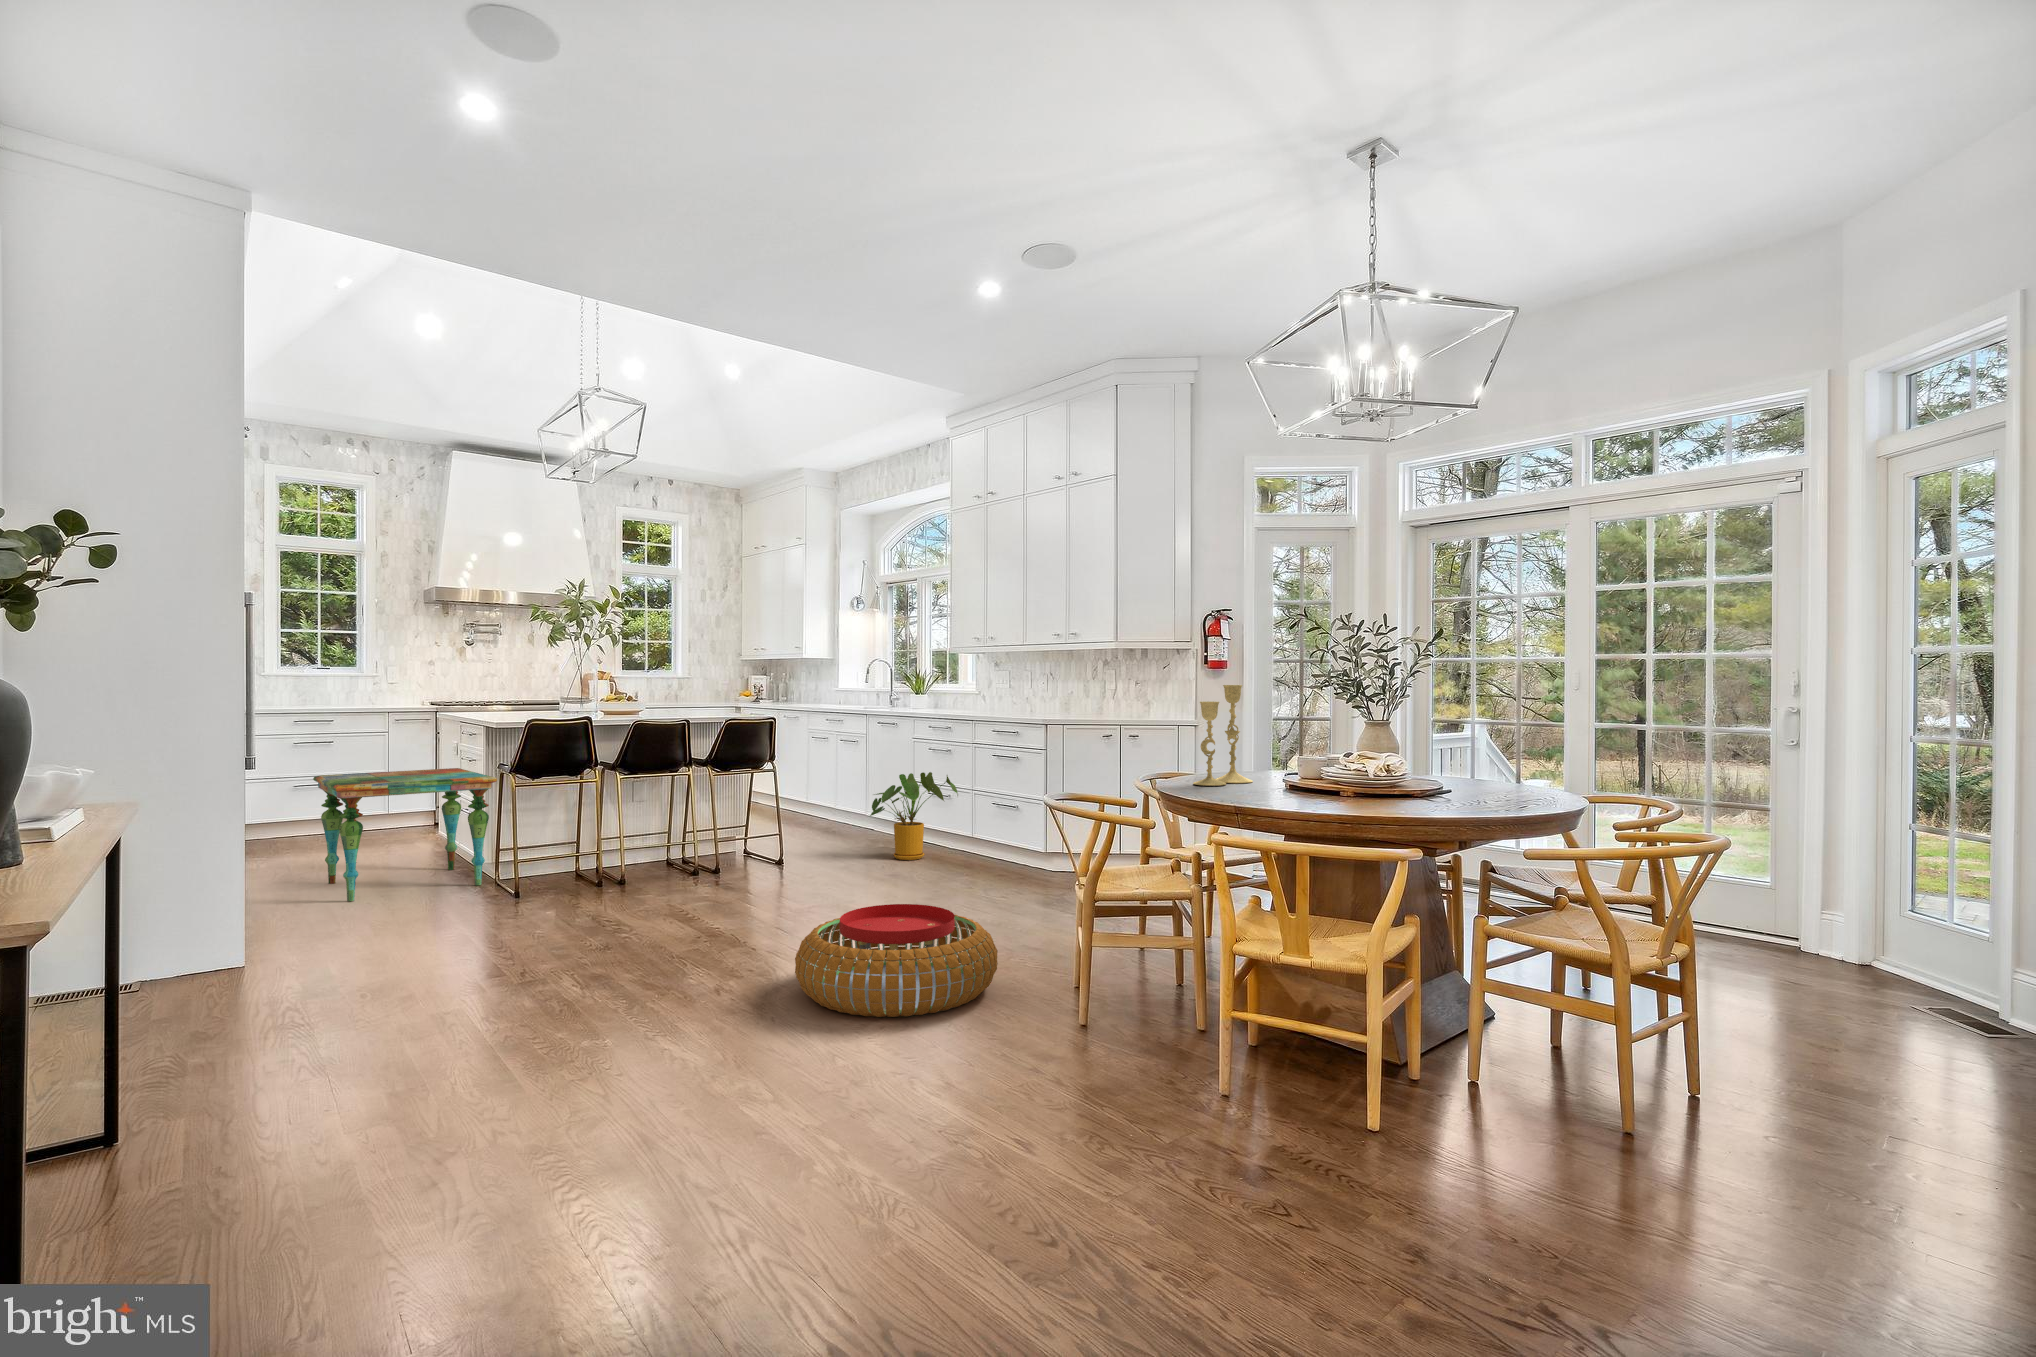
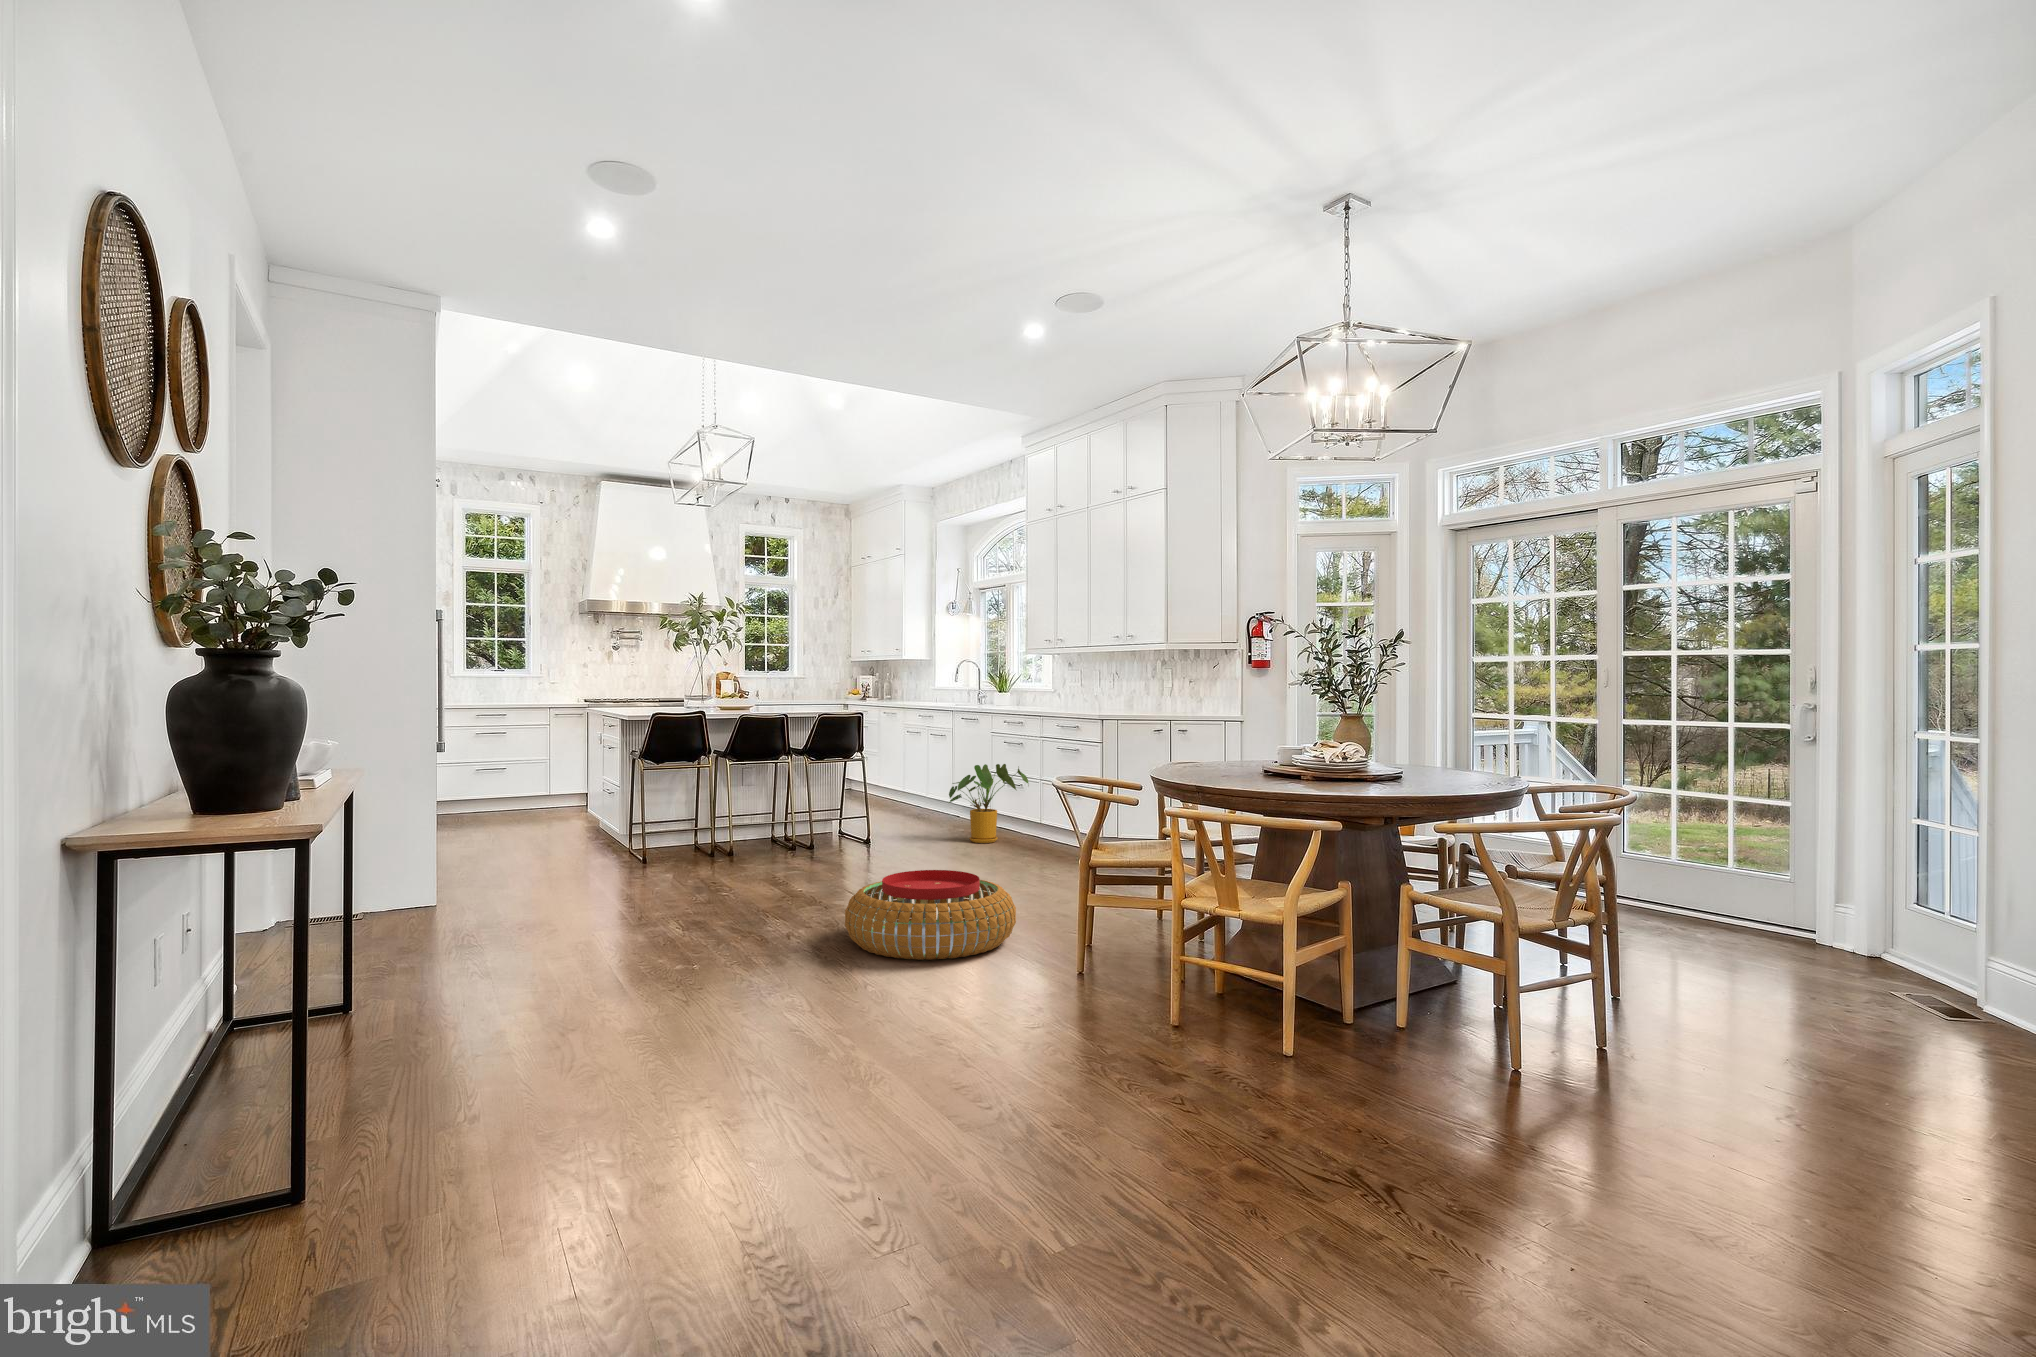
candlestick: present [1193,685,1253,786] -> none [1188,682,1245,771]
side table: present [313,768,497,901] -> none [486,755,628,863]

